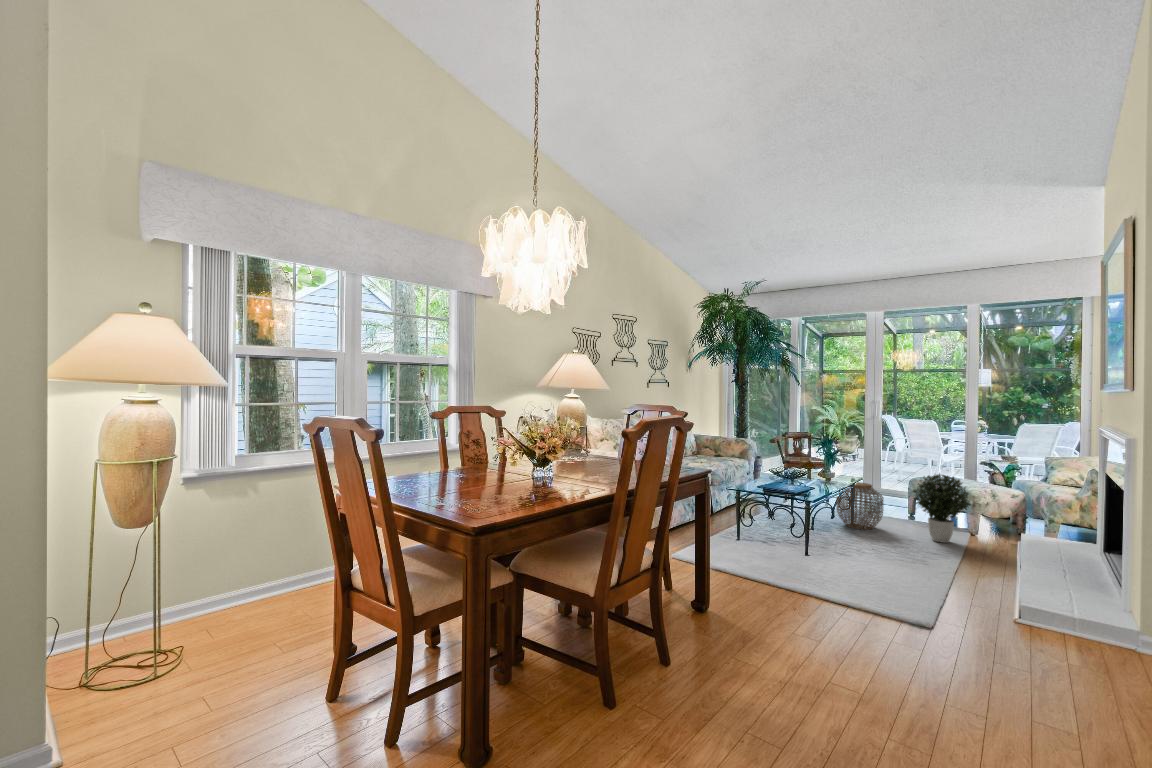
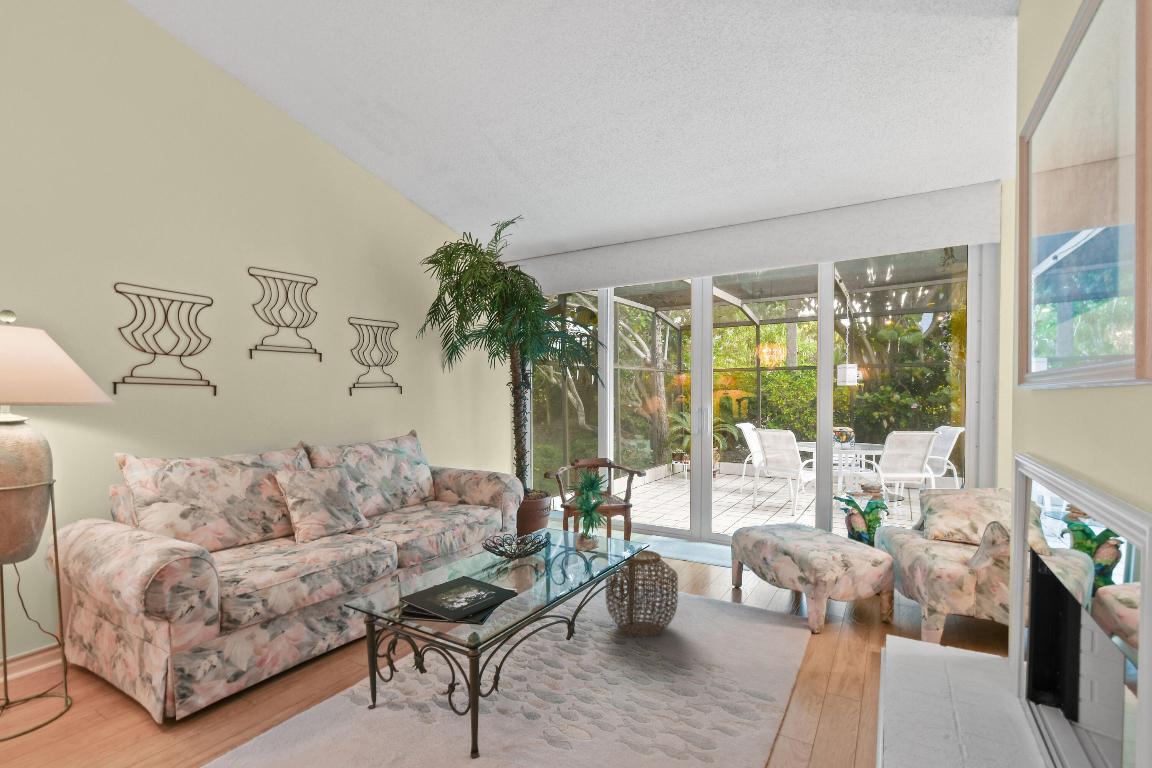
potted plant: present [913,474,970,543] -> none [717,535,808,663]

